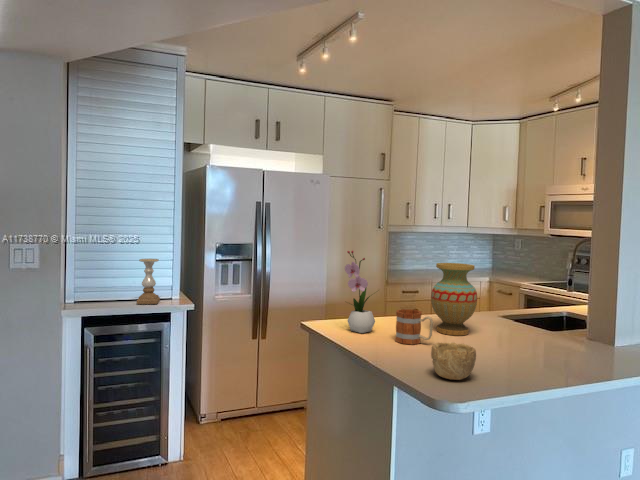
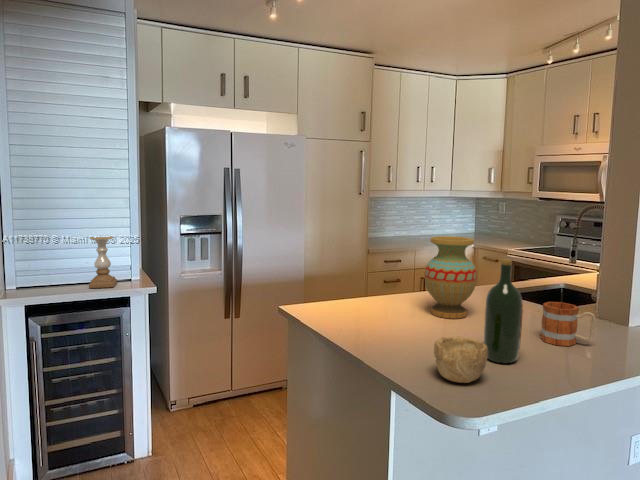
flower arrangement: present [345,251,375,333] -> none [327,225,367,320]
wine bottle: none [477,279,509,369] -> present [484,259,523,363]
mug: present [395,309,433,344] -> present [540,302,595,346]

